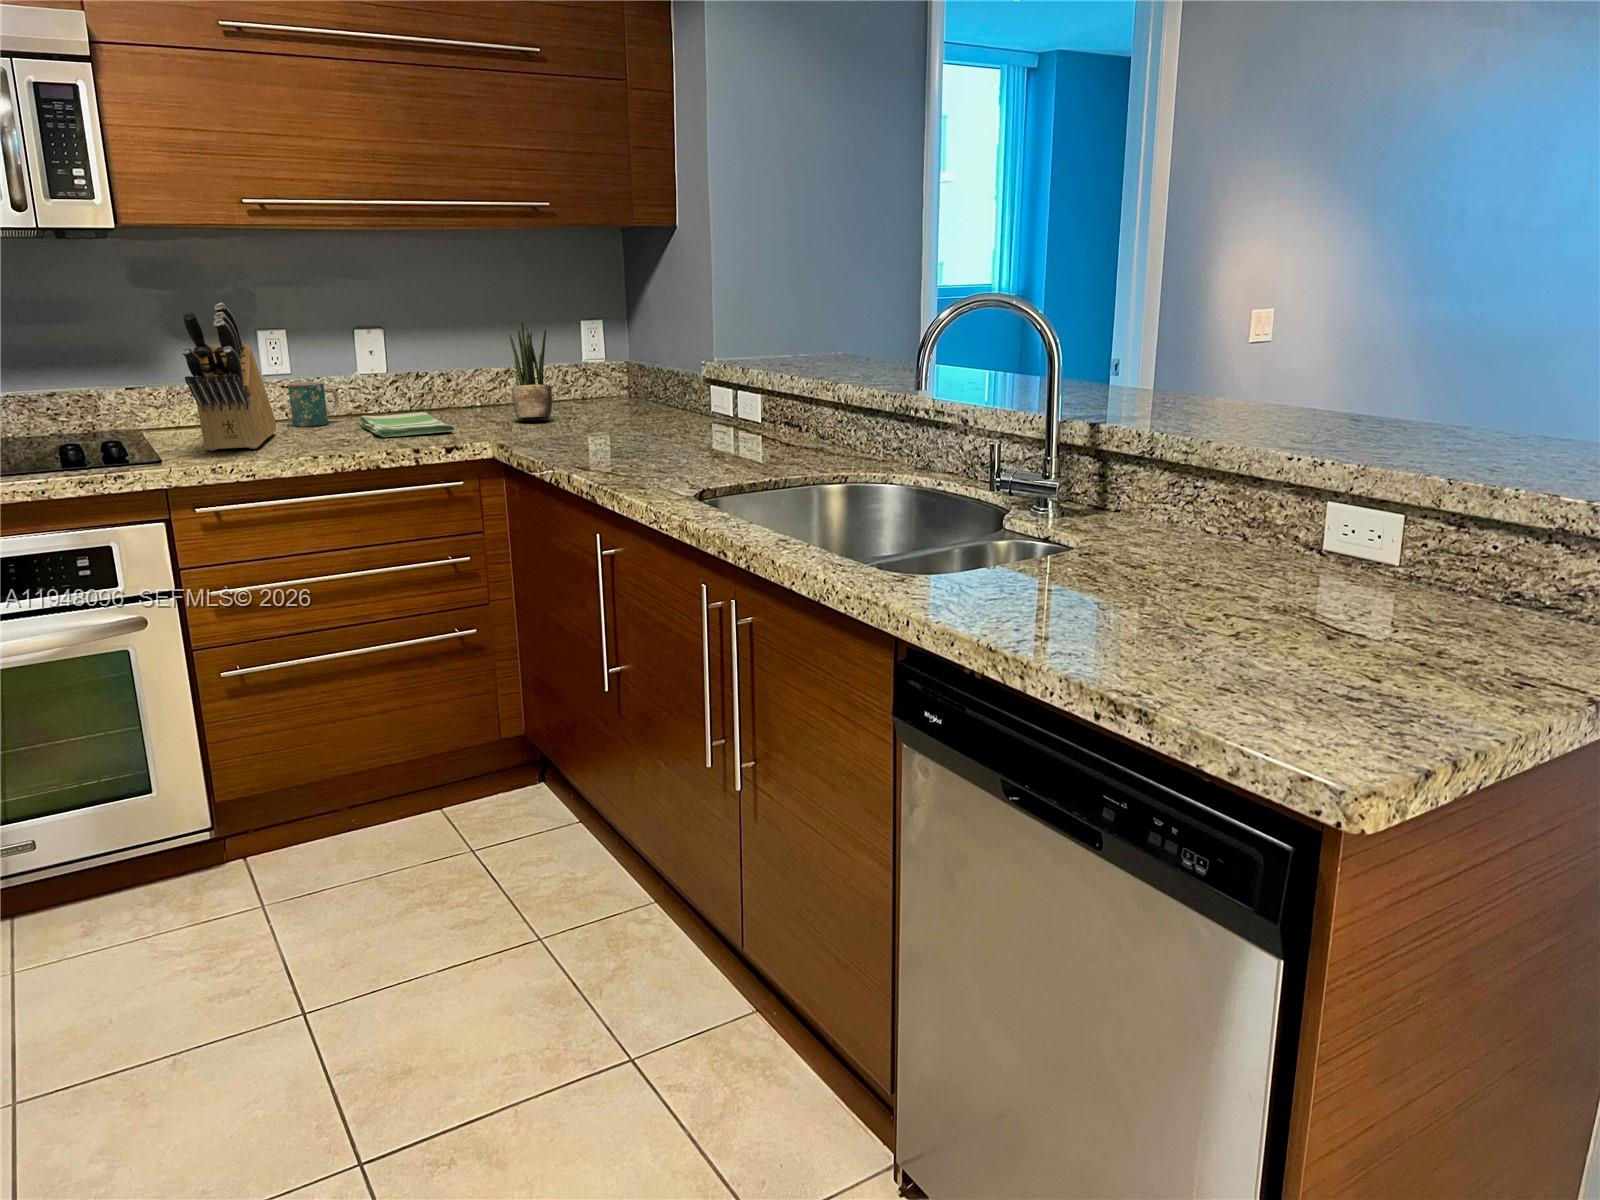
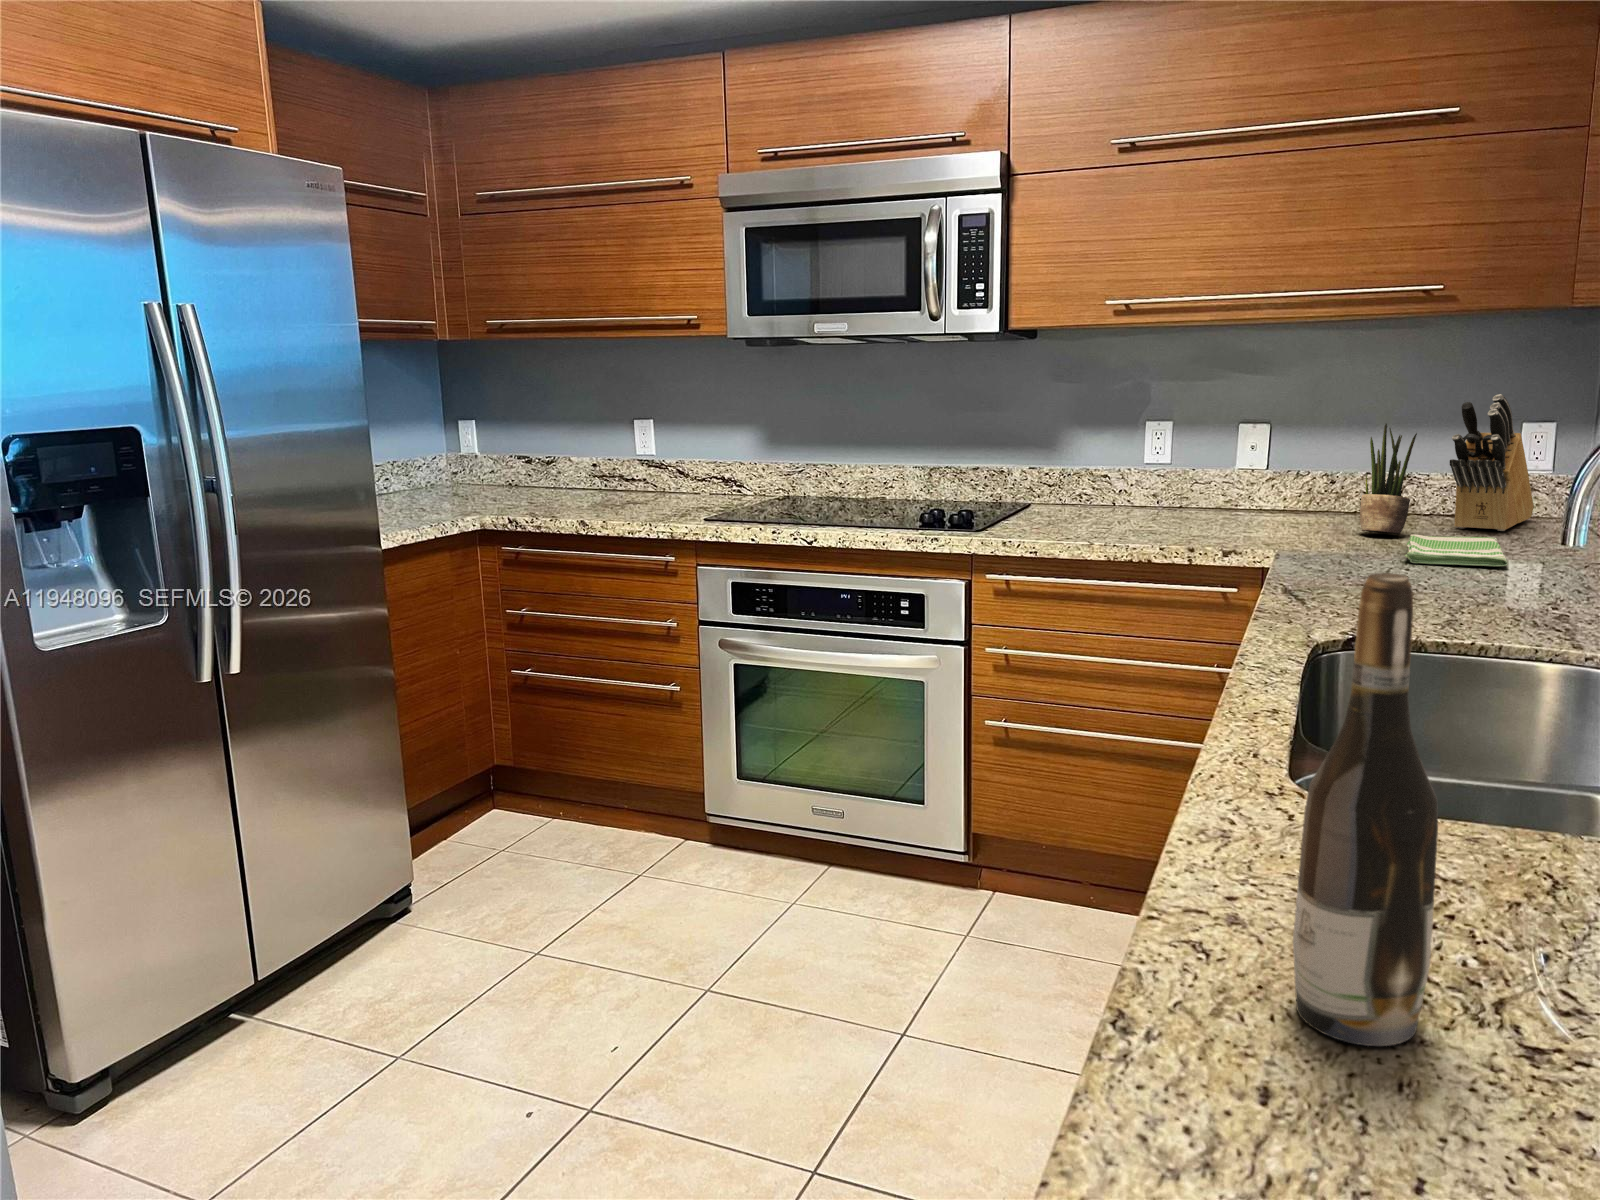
knife block: present [182,303,276,451] -> present [1450,394,1534,531]
wine bottle: none [1214,372,1307,675] -> present [1293,573,1438,1046]
mug: present [288,382,339,426] -> none [1149,473,1198,515]
dish towel: present [360,412,455,437] -> present [1405,534,1508,566]

